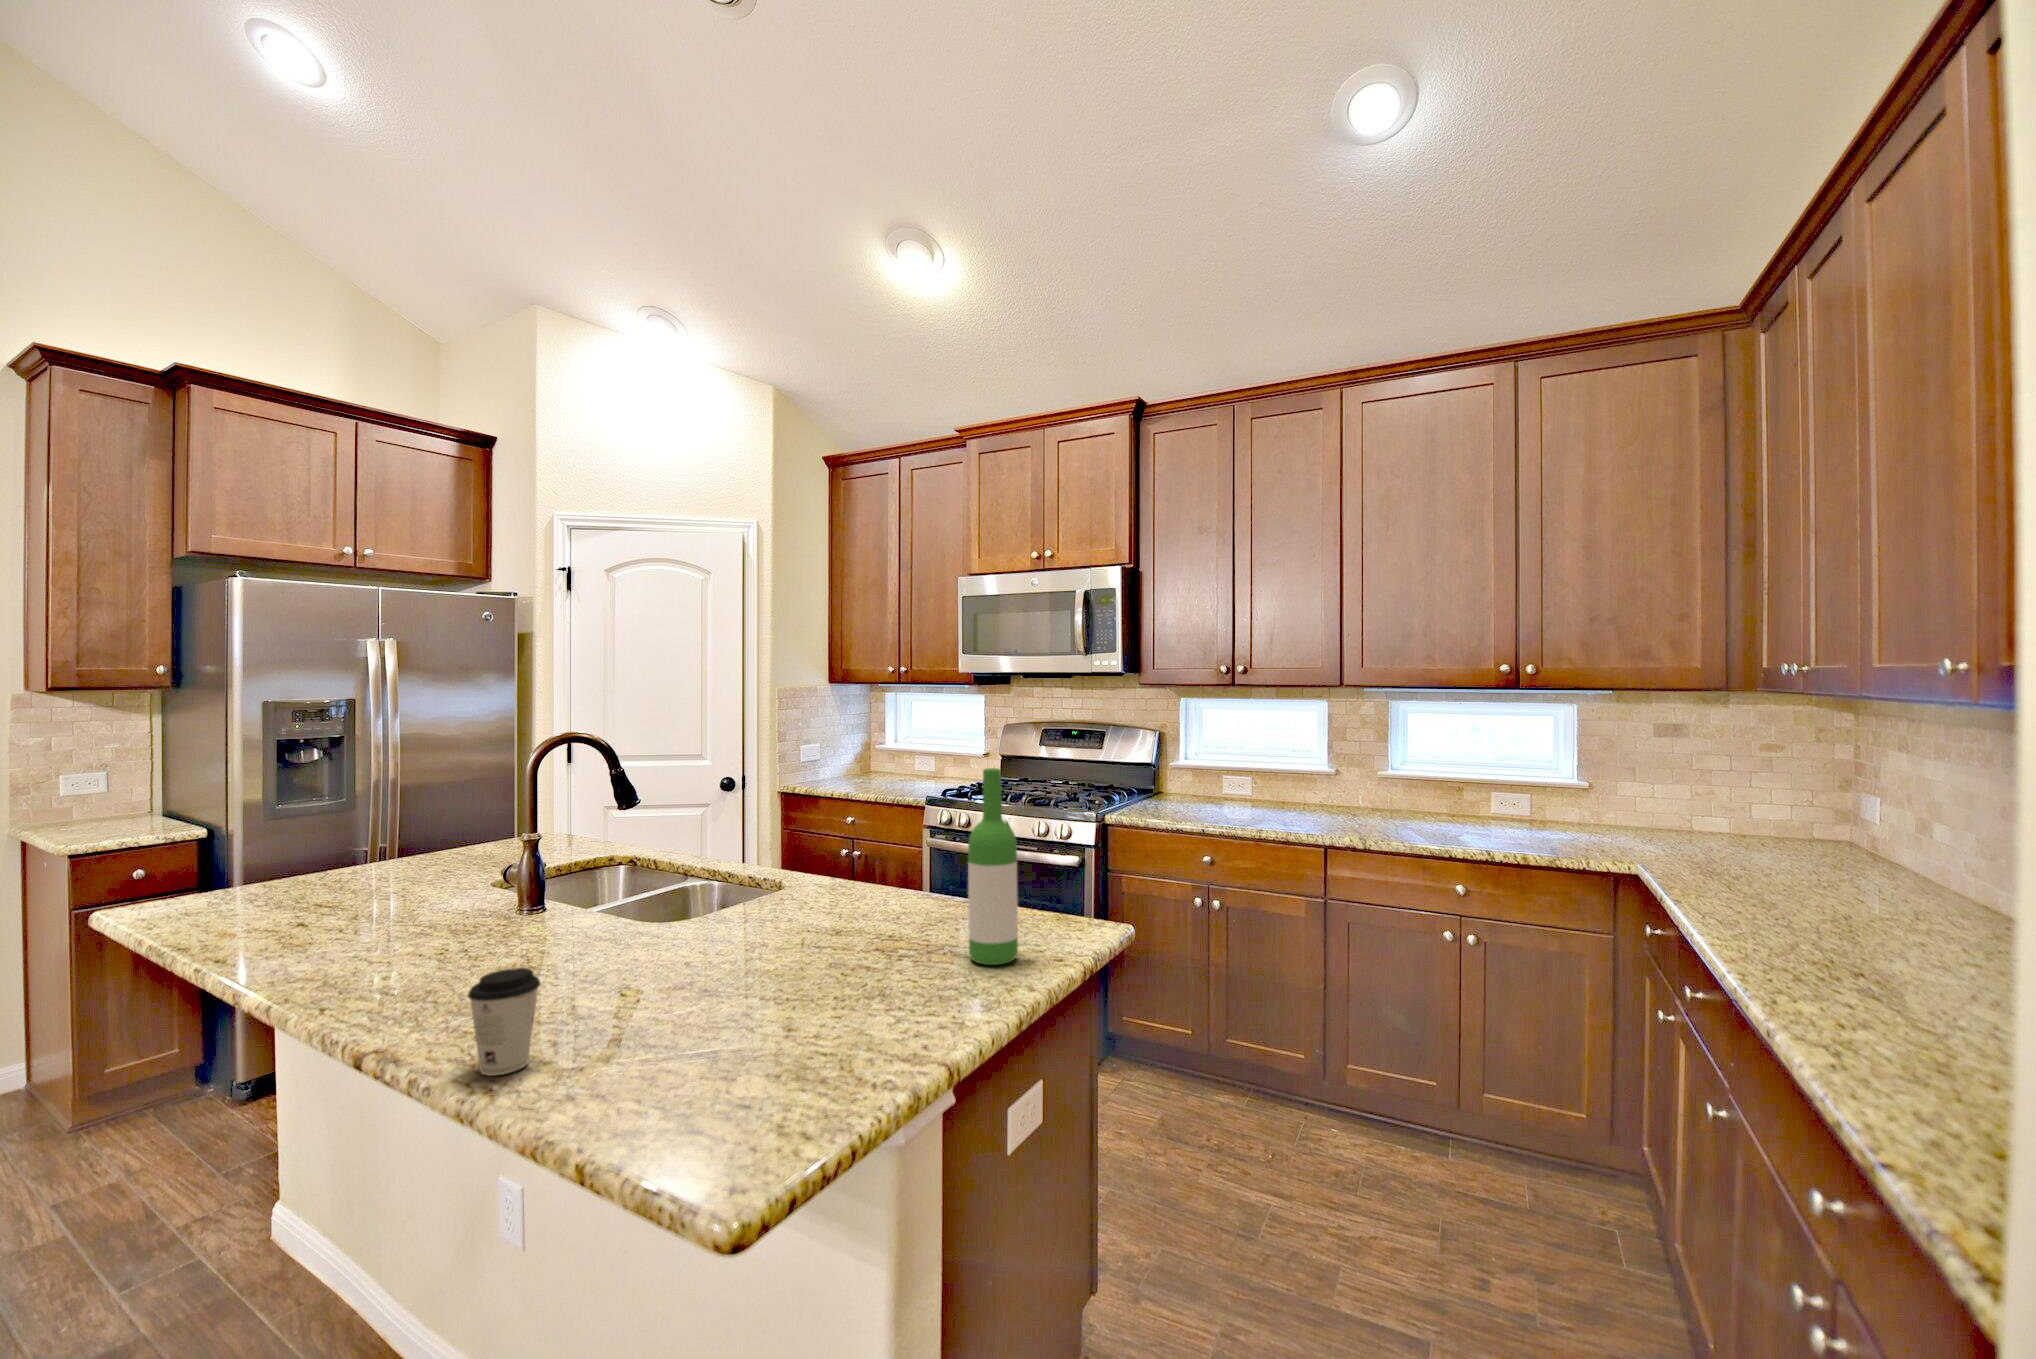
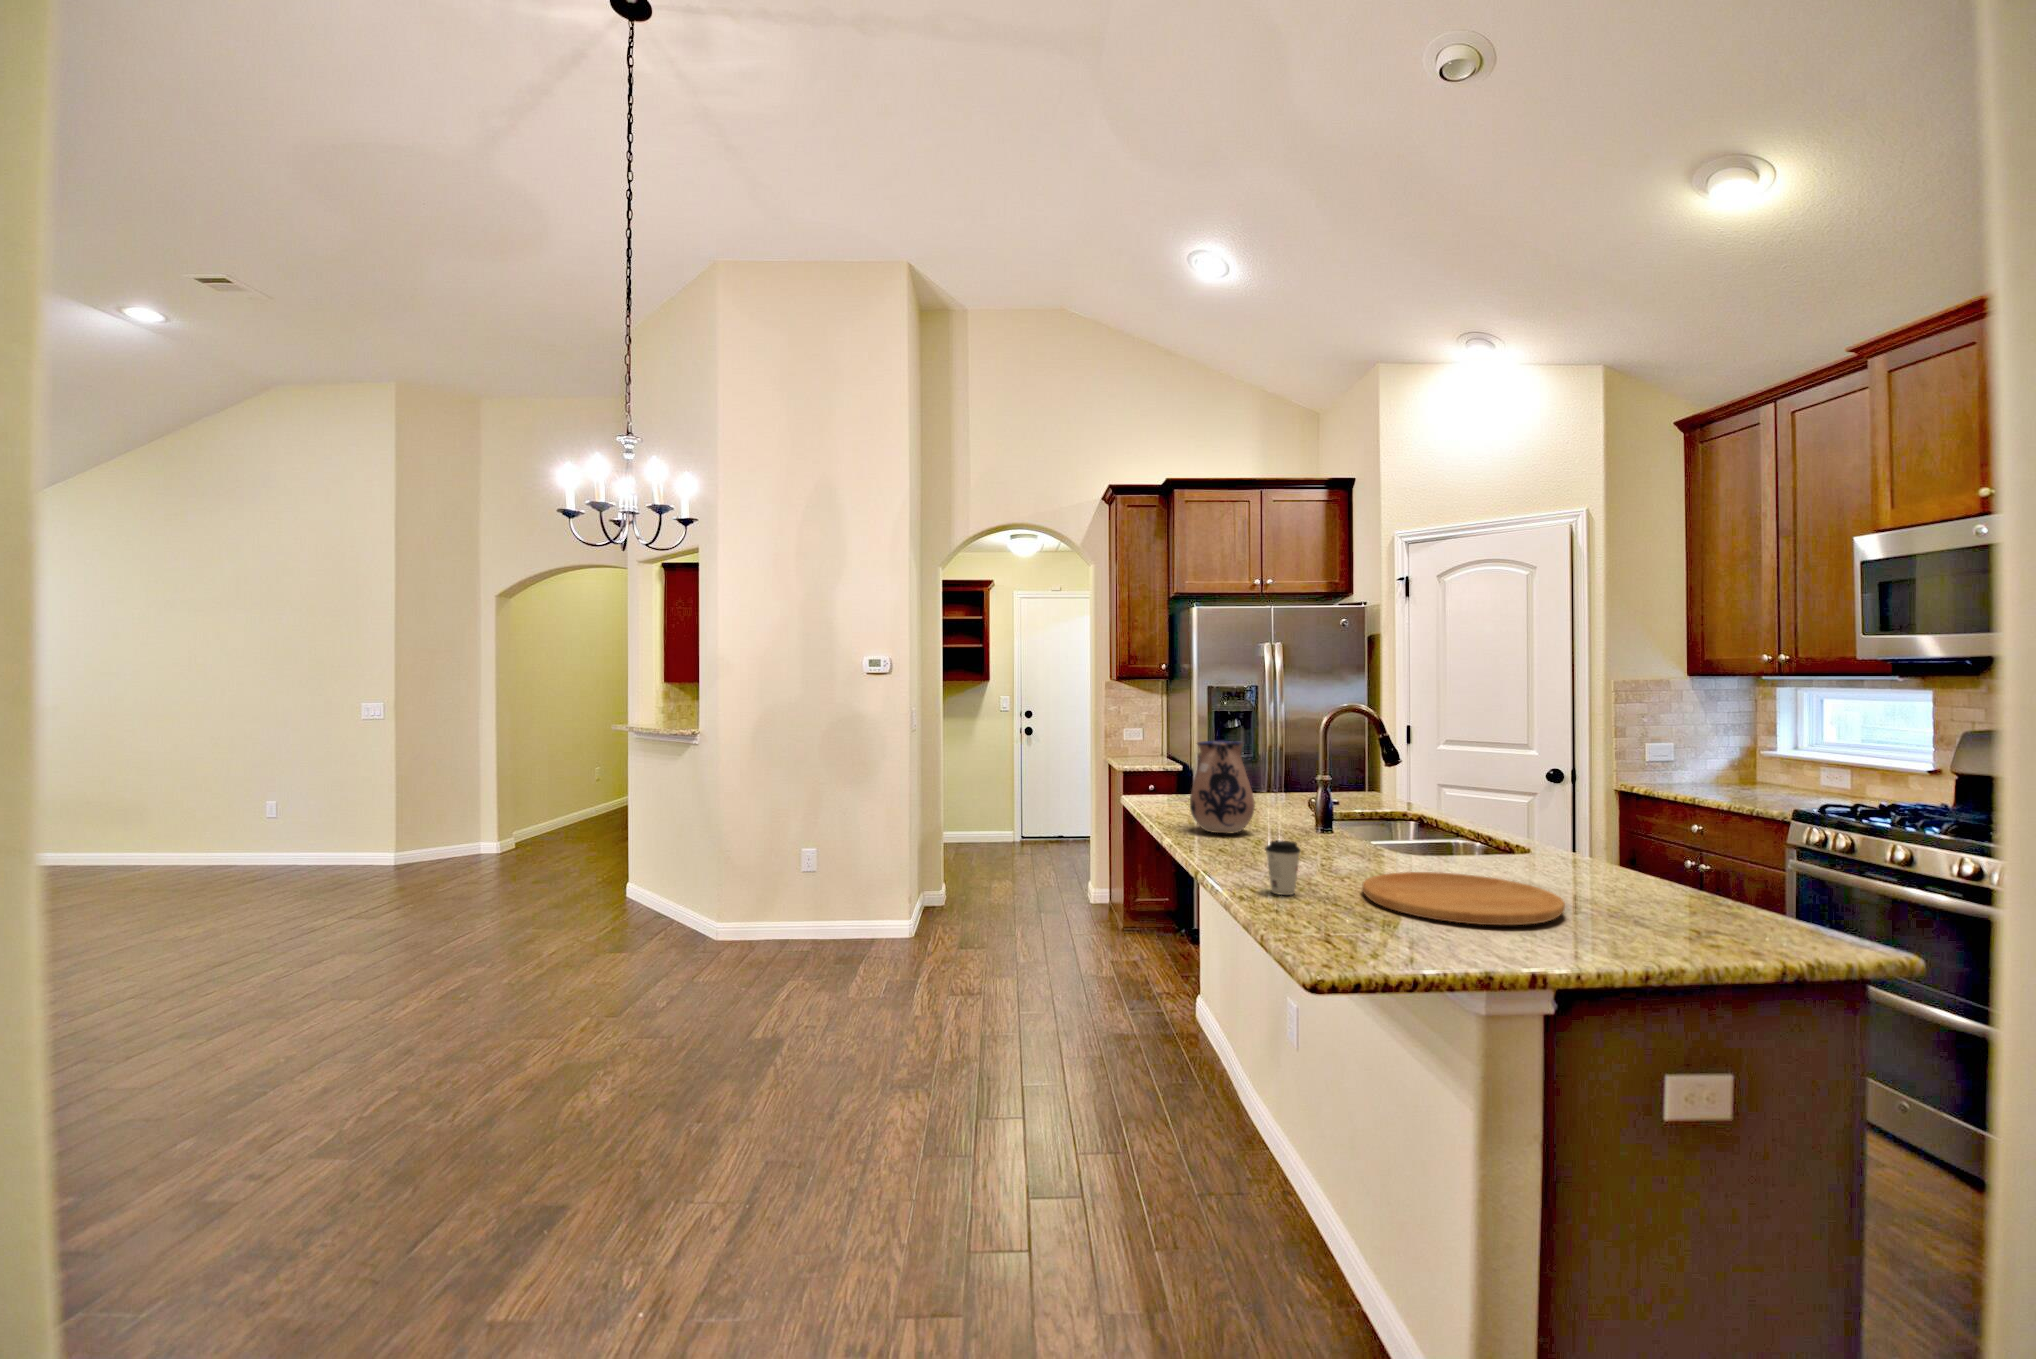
wine bottle: present [968,768,1018,965] -> none [1646,758,1701,933]
ceramic pitcher: none [250,788,394,956] -> present [1190,741,1255,834]
cutting board: none [638,940,904,1043] -> present [1362,872,1565,925]

